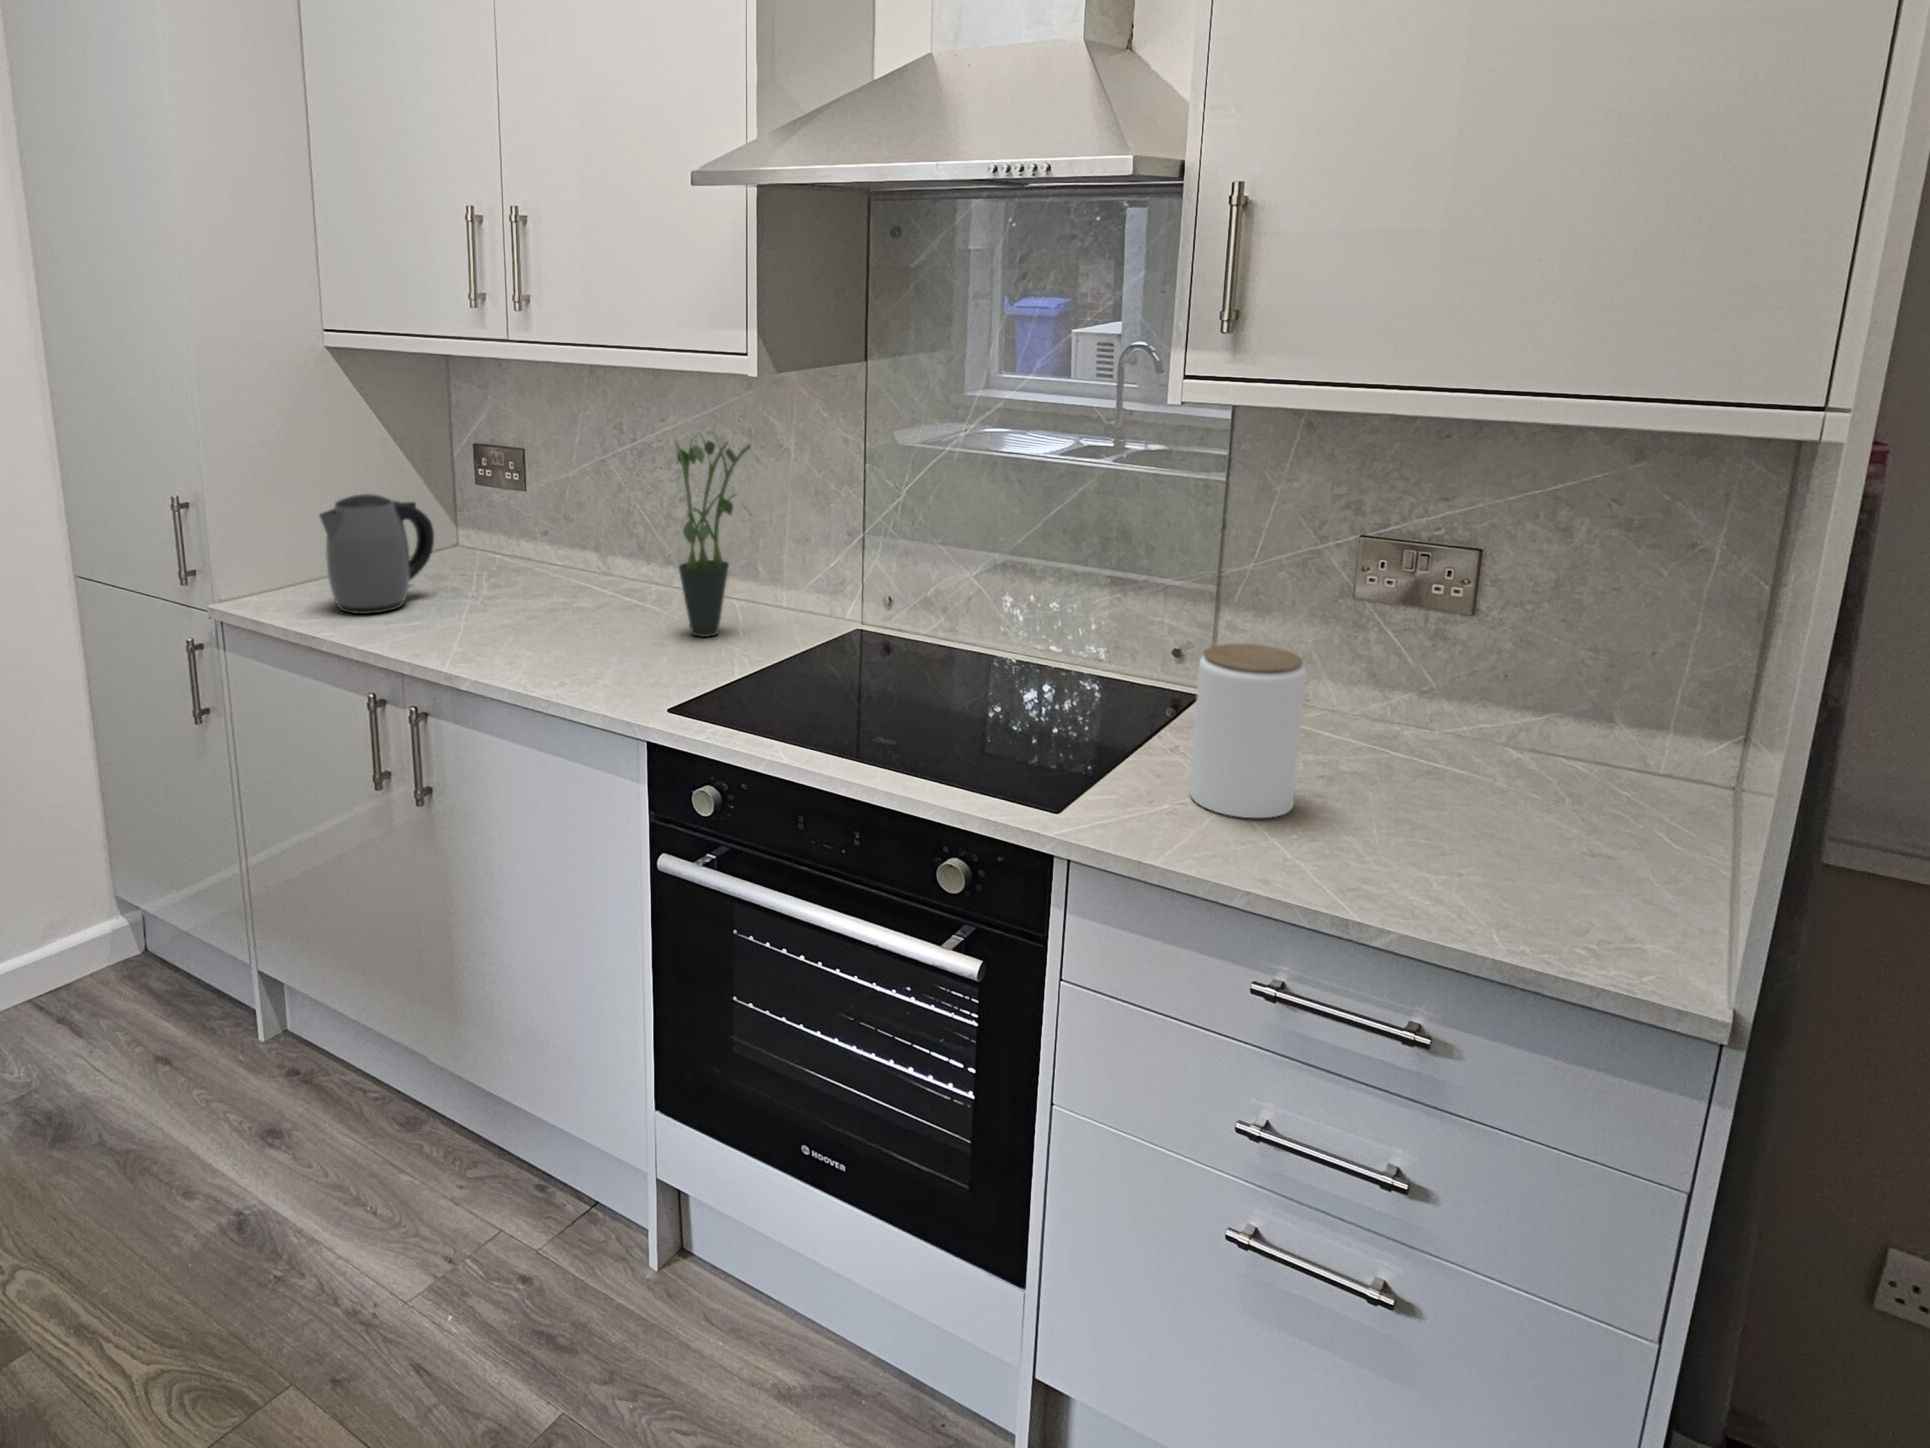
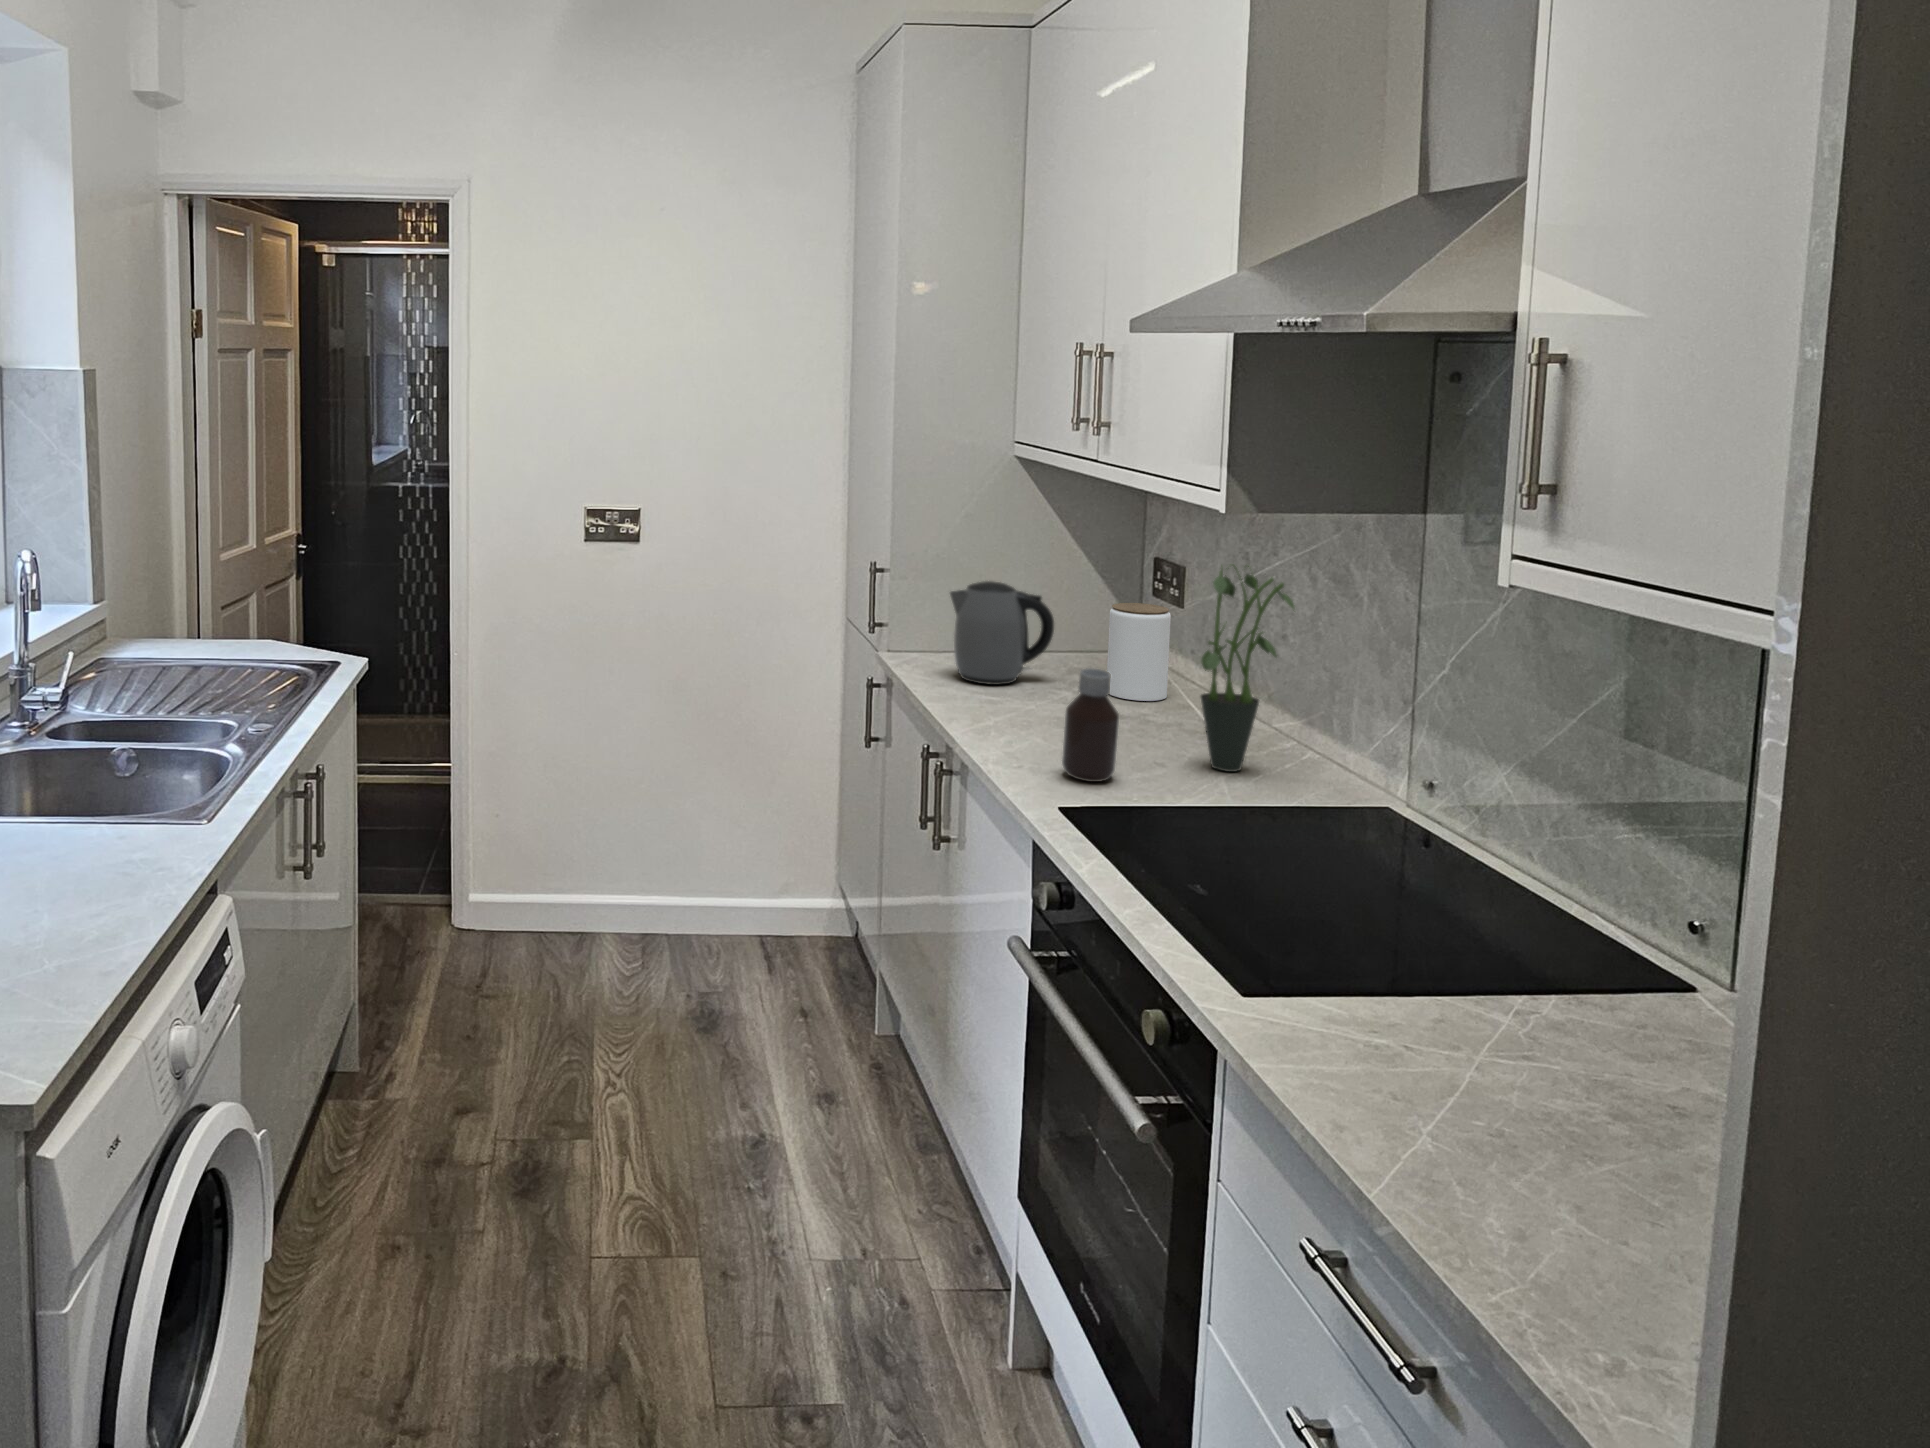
bottle: none [598,561,653,679] -> present [1062,668,1119,782]
jar: present [1190,644,1306,818] -> present [1107,603,1171,701]

